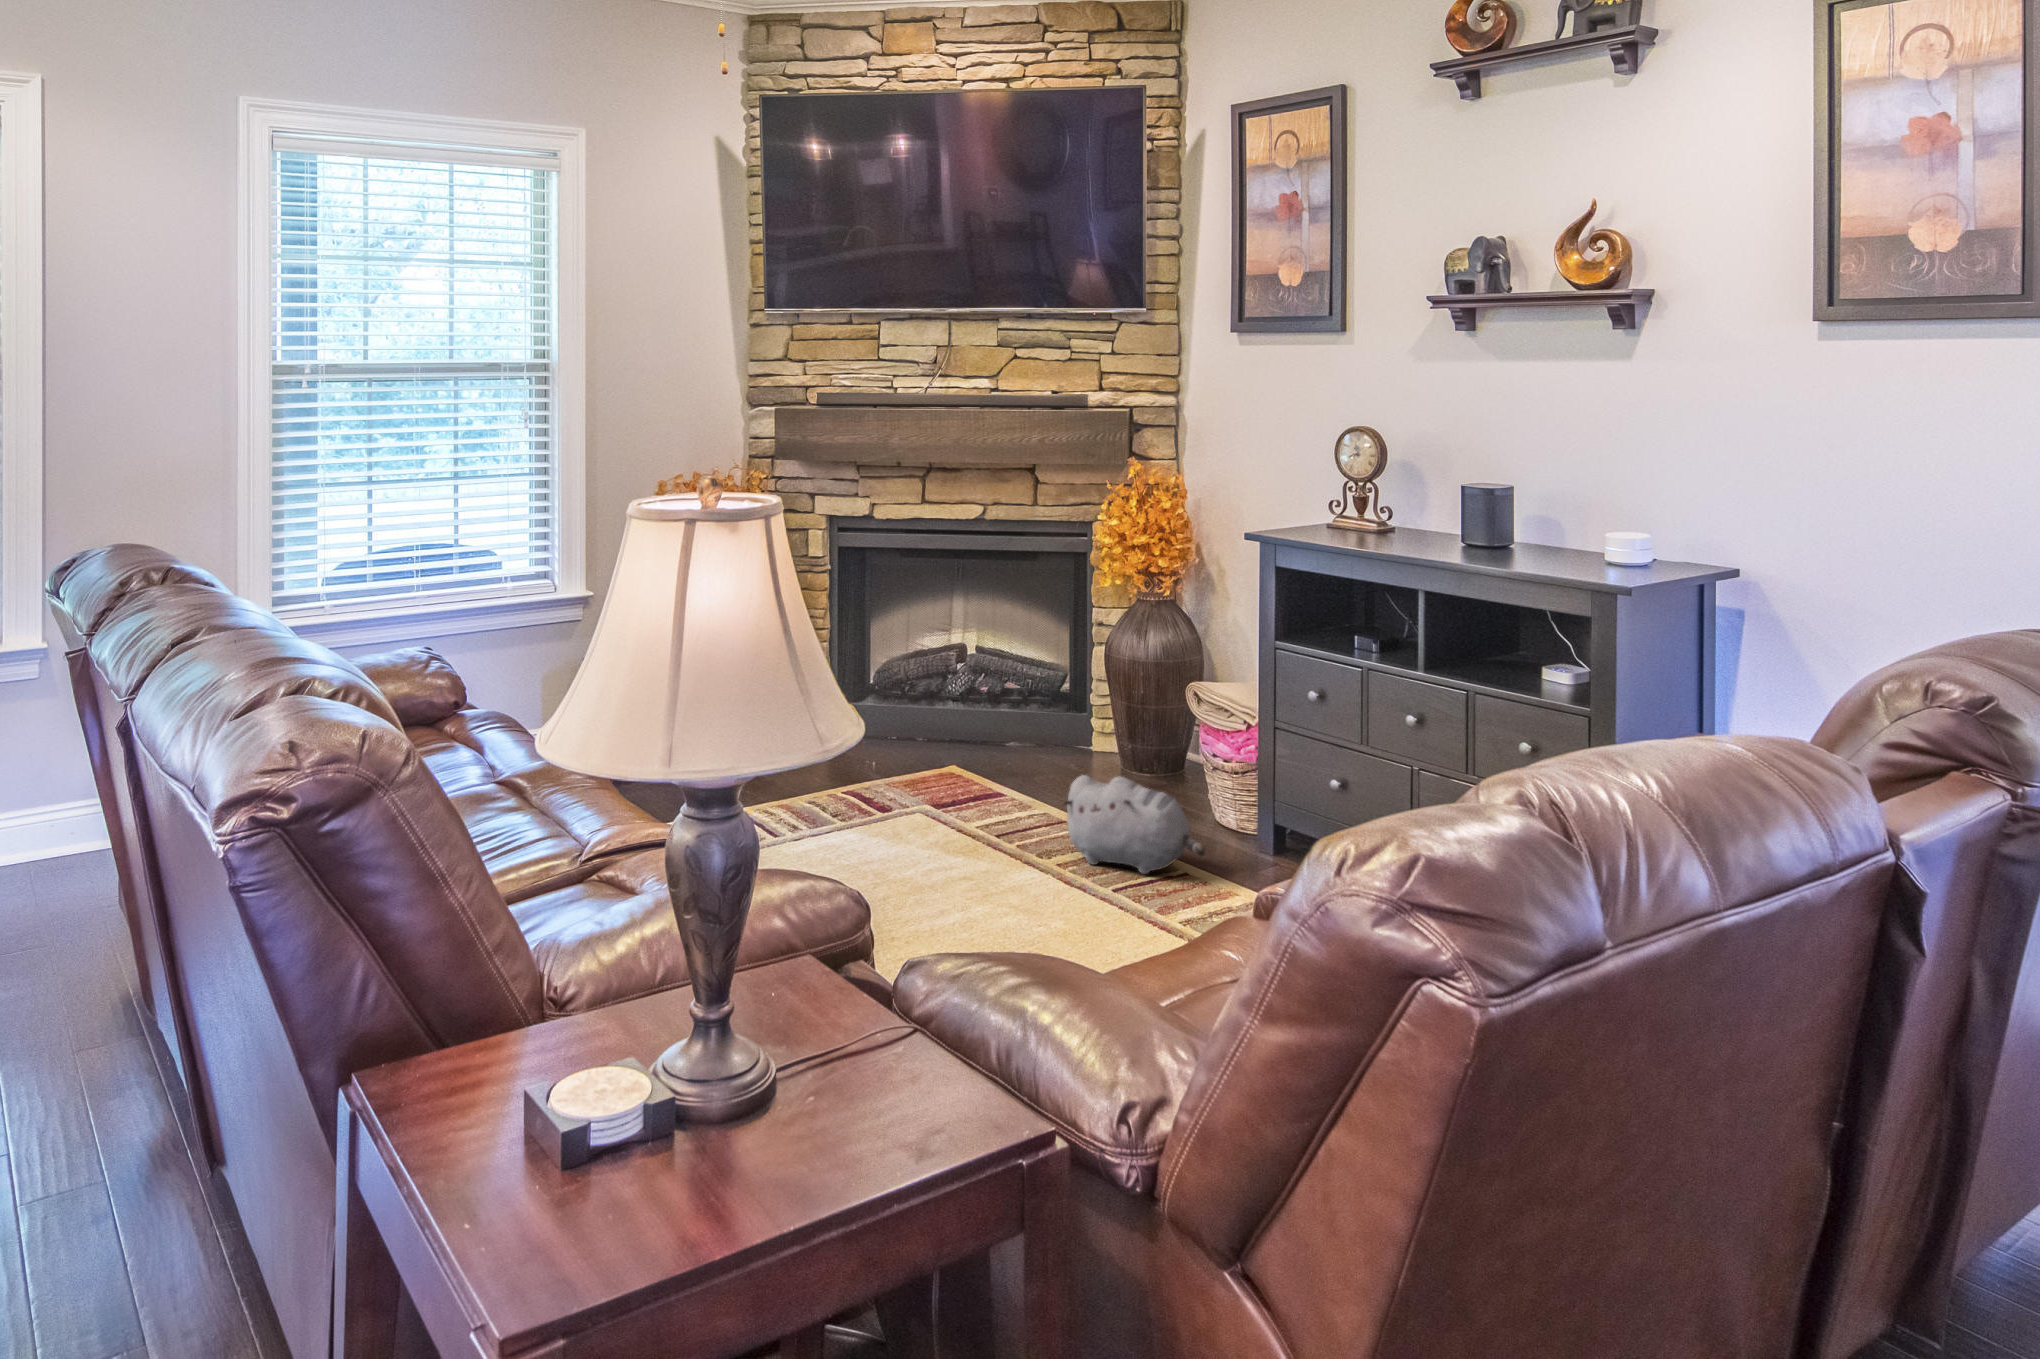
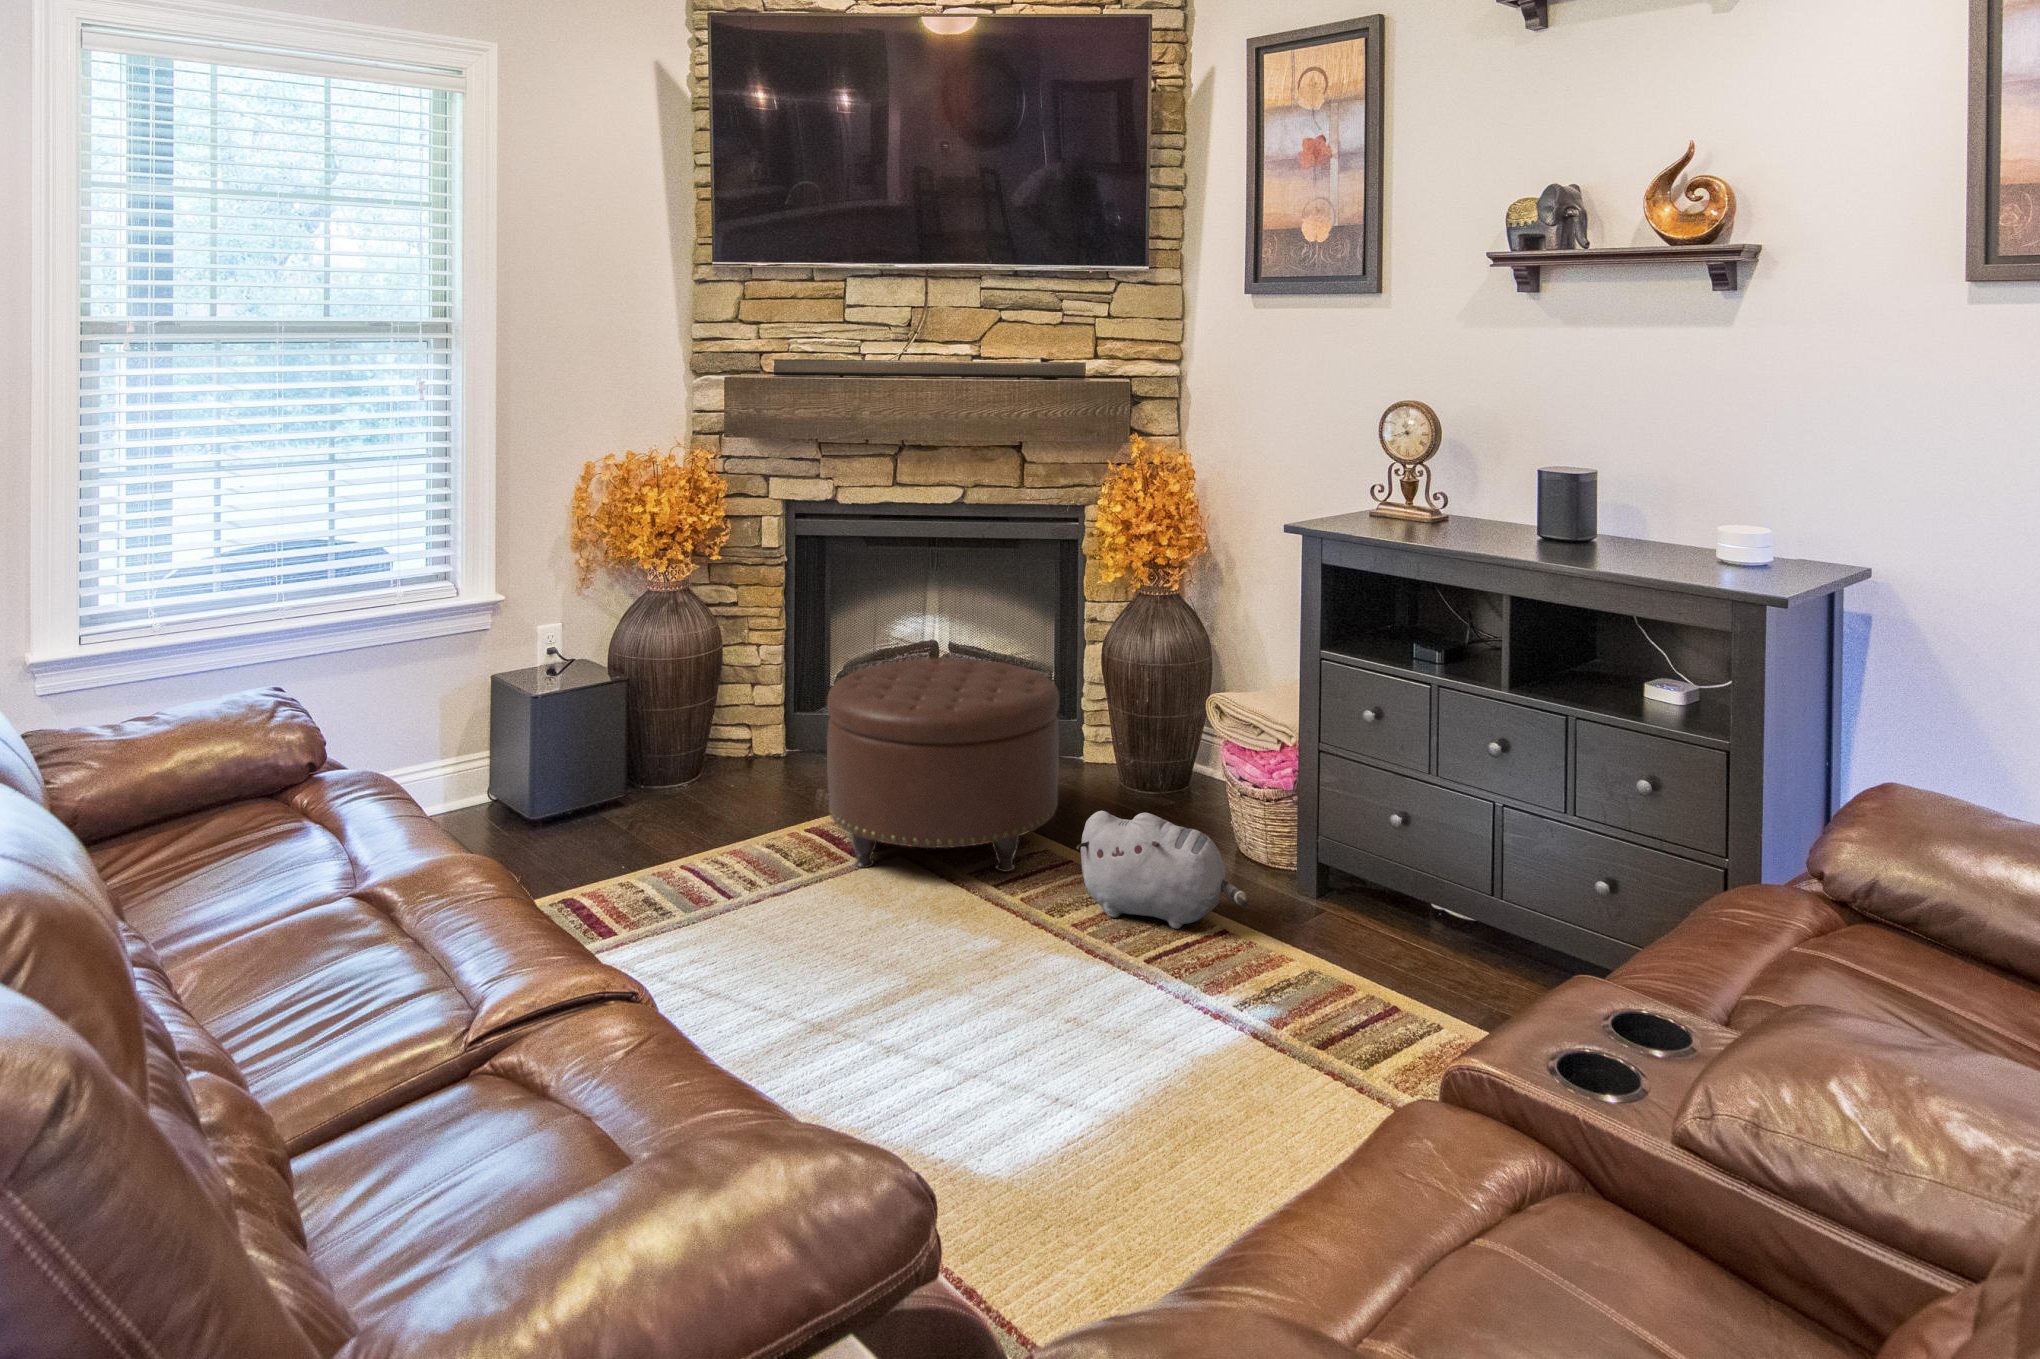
ottoman: none [859,651,1057,829] -> present [827,658,1059,872]

